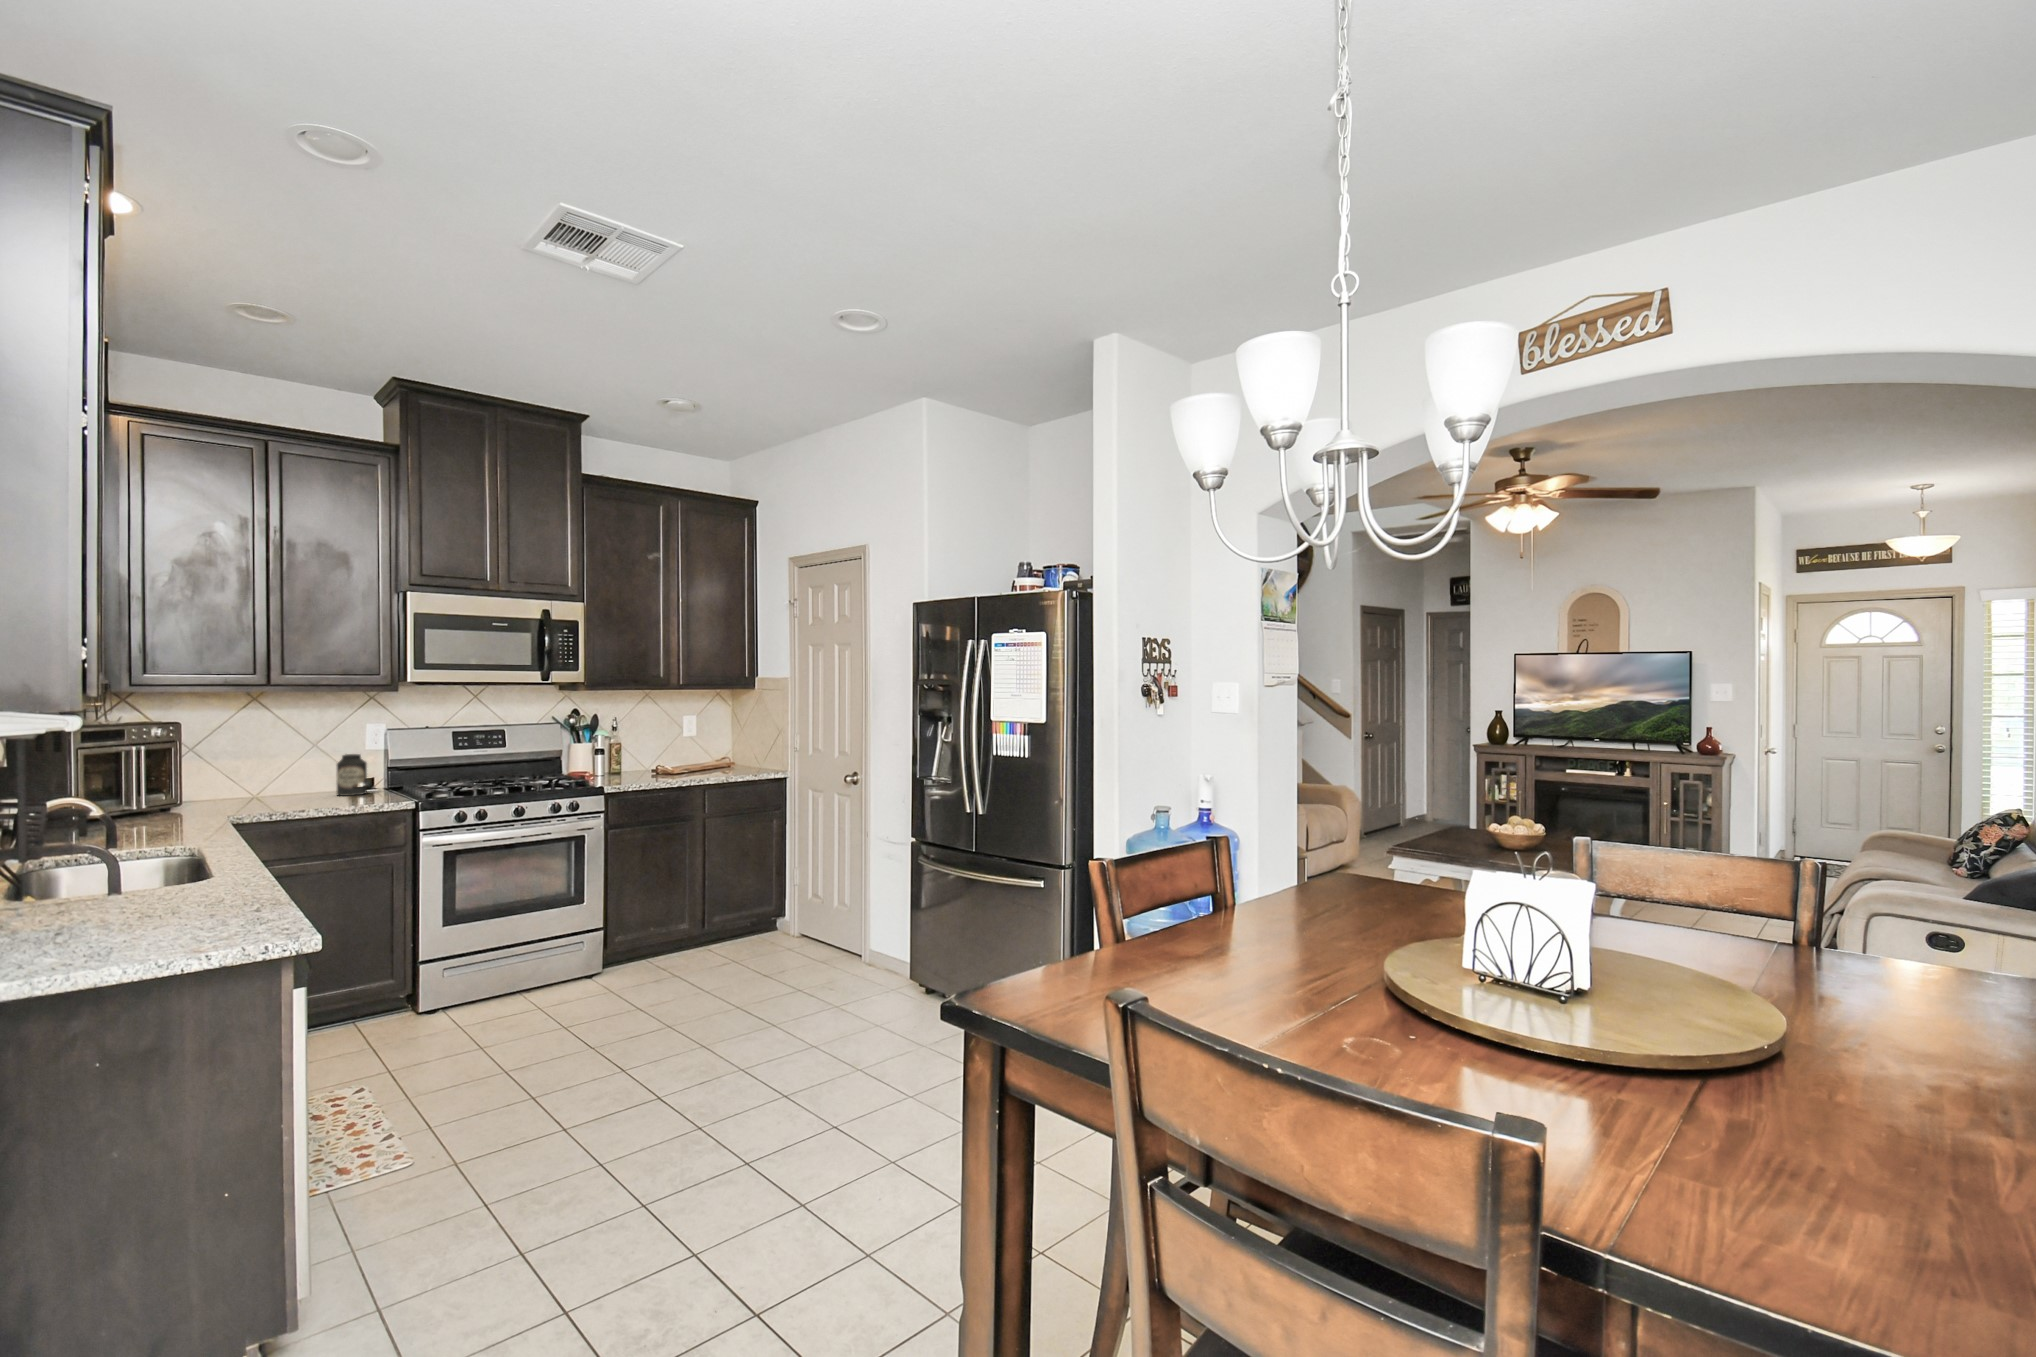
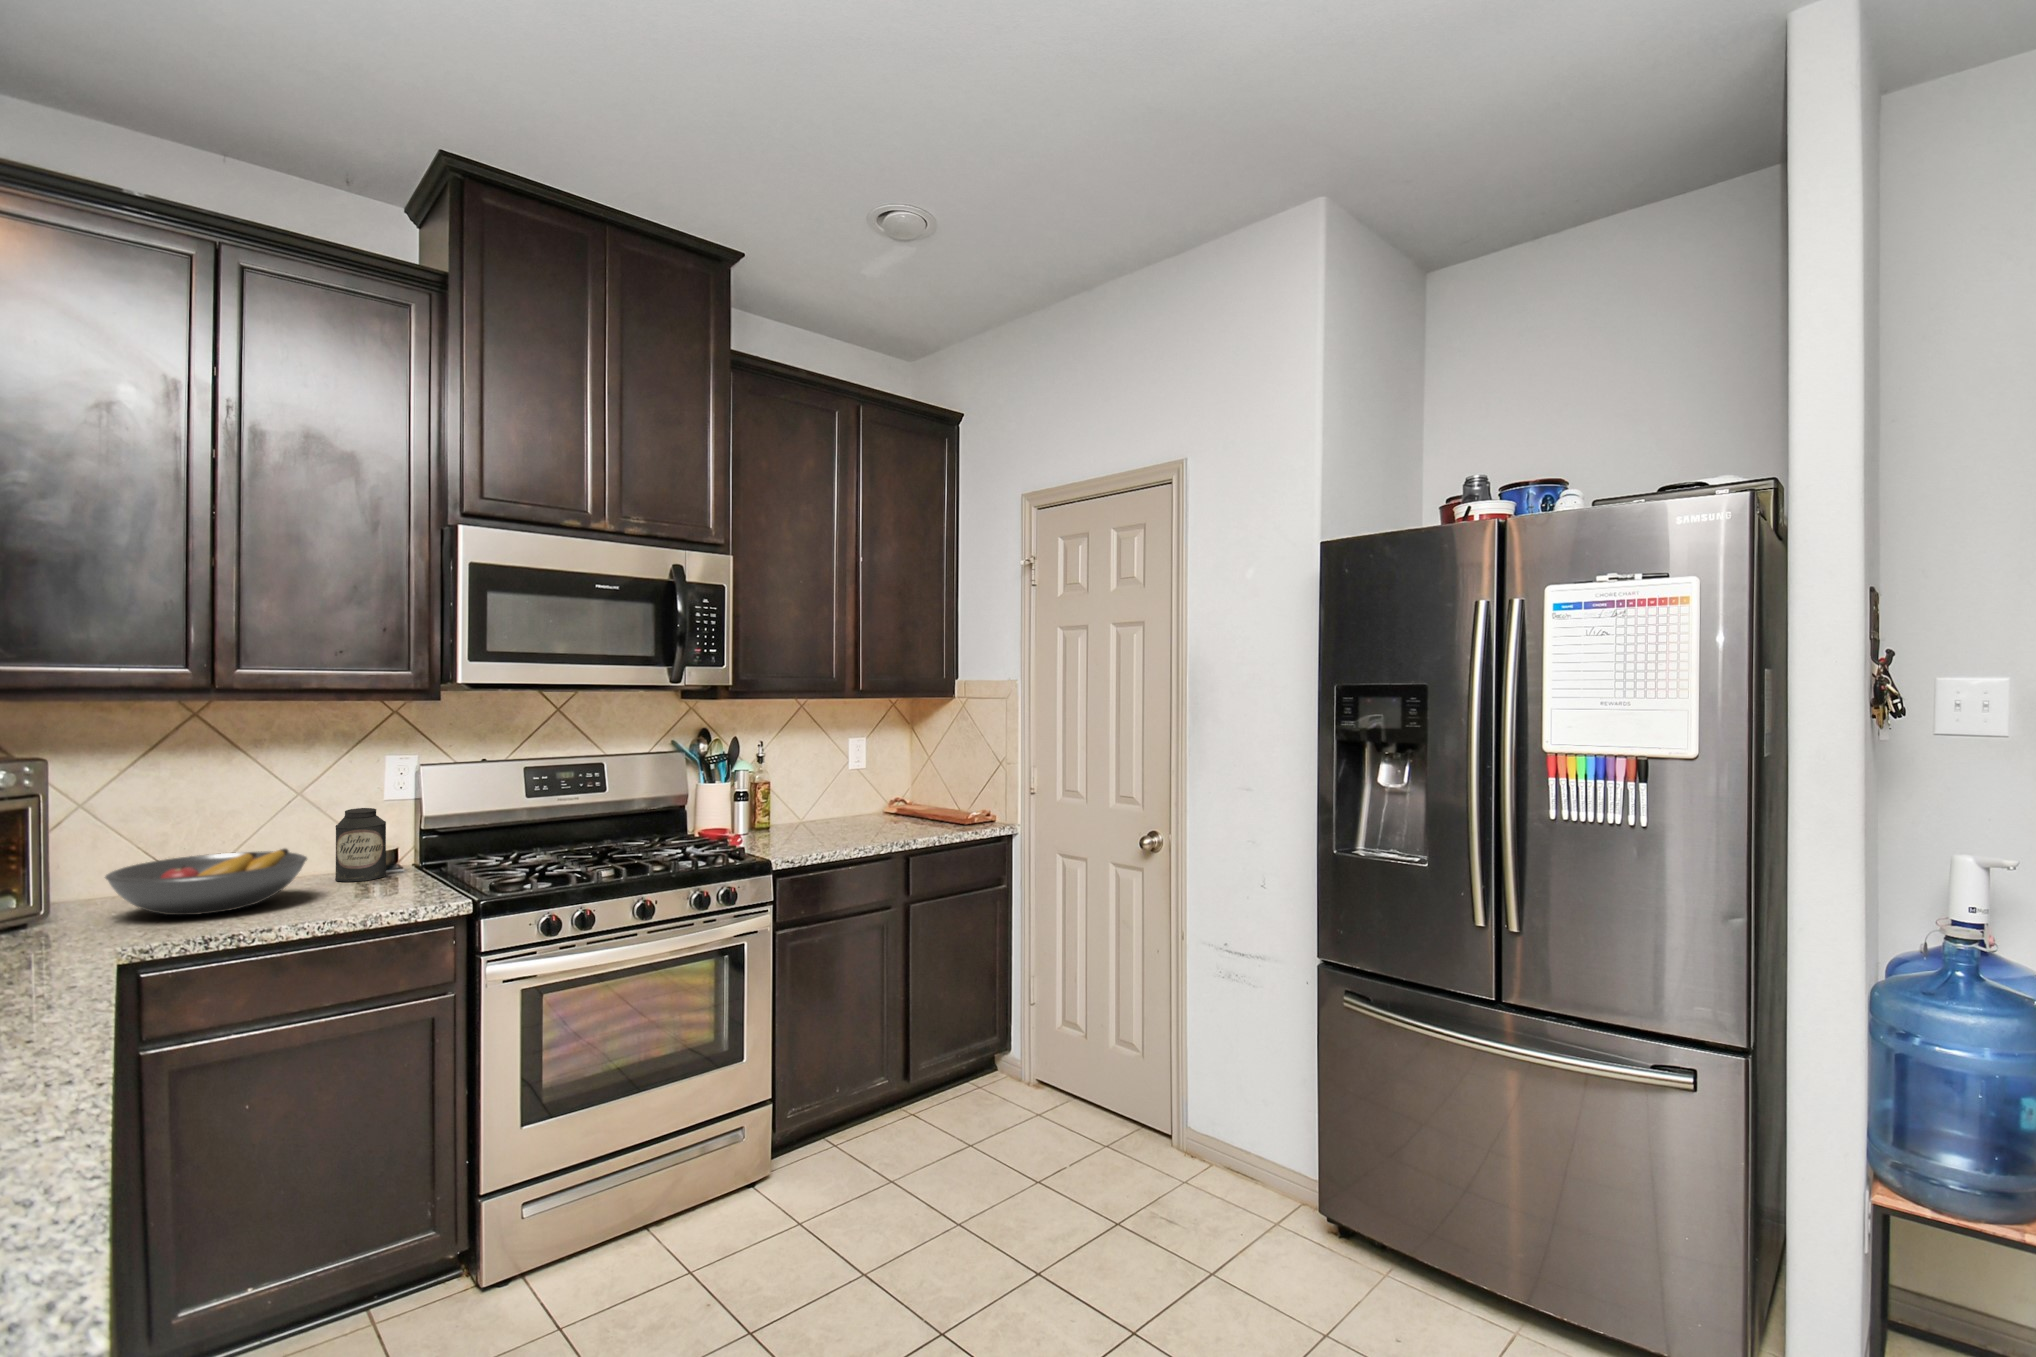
fruit bowl: none [210,773,321,807] -> present [105,849,307,915]

